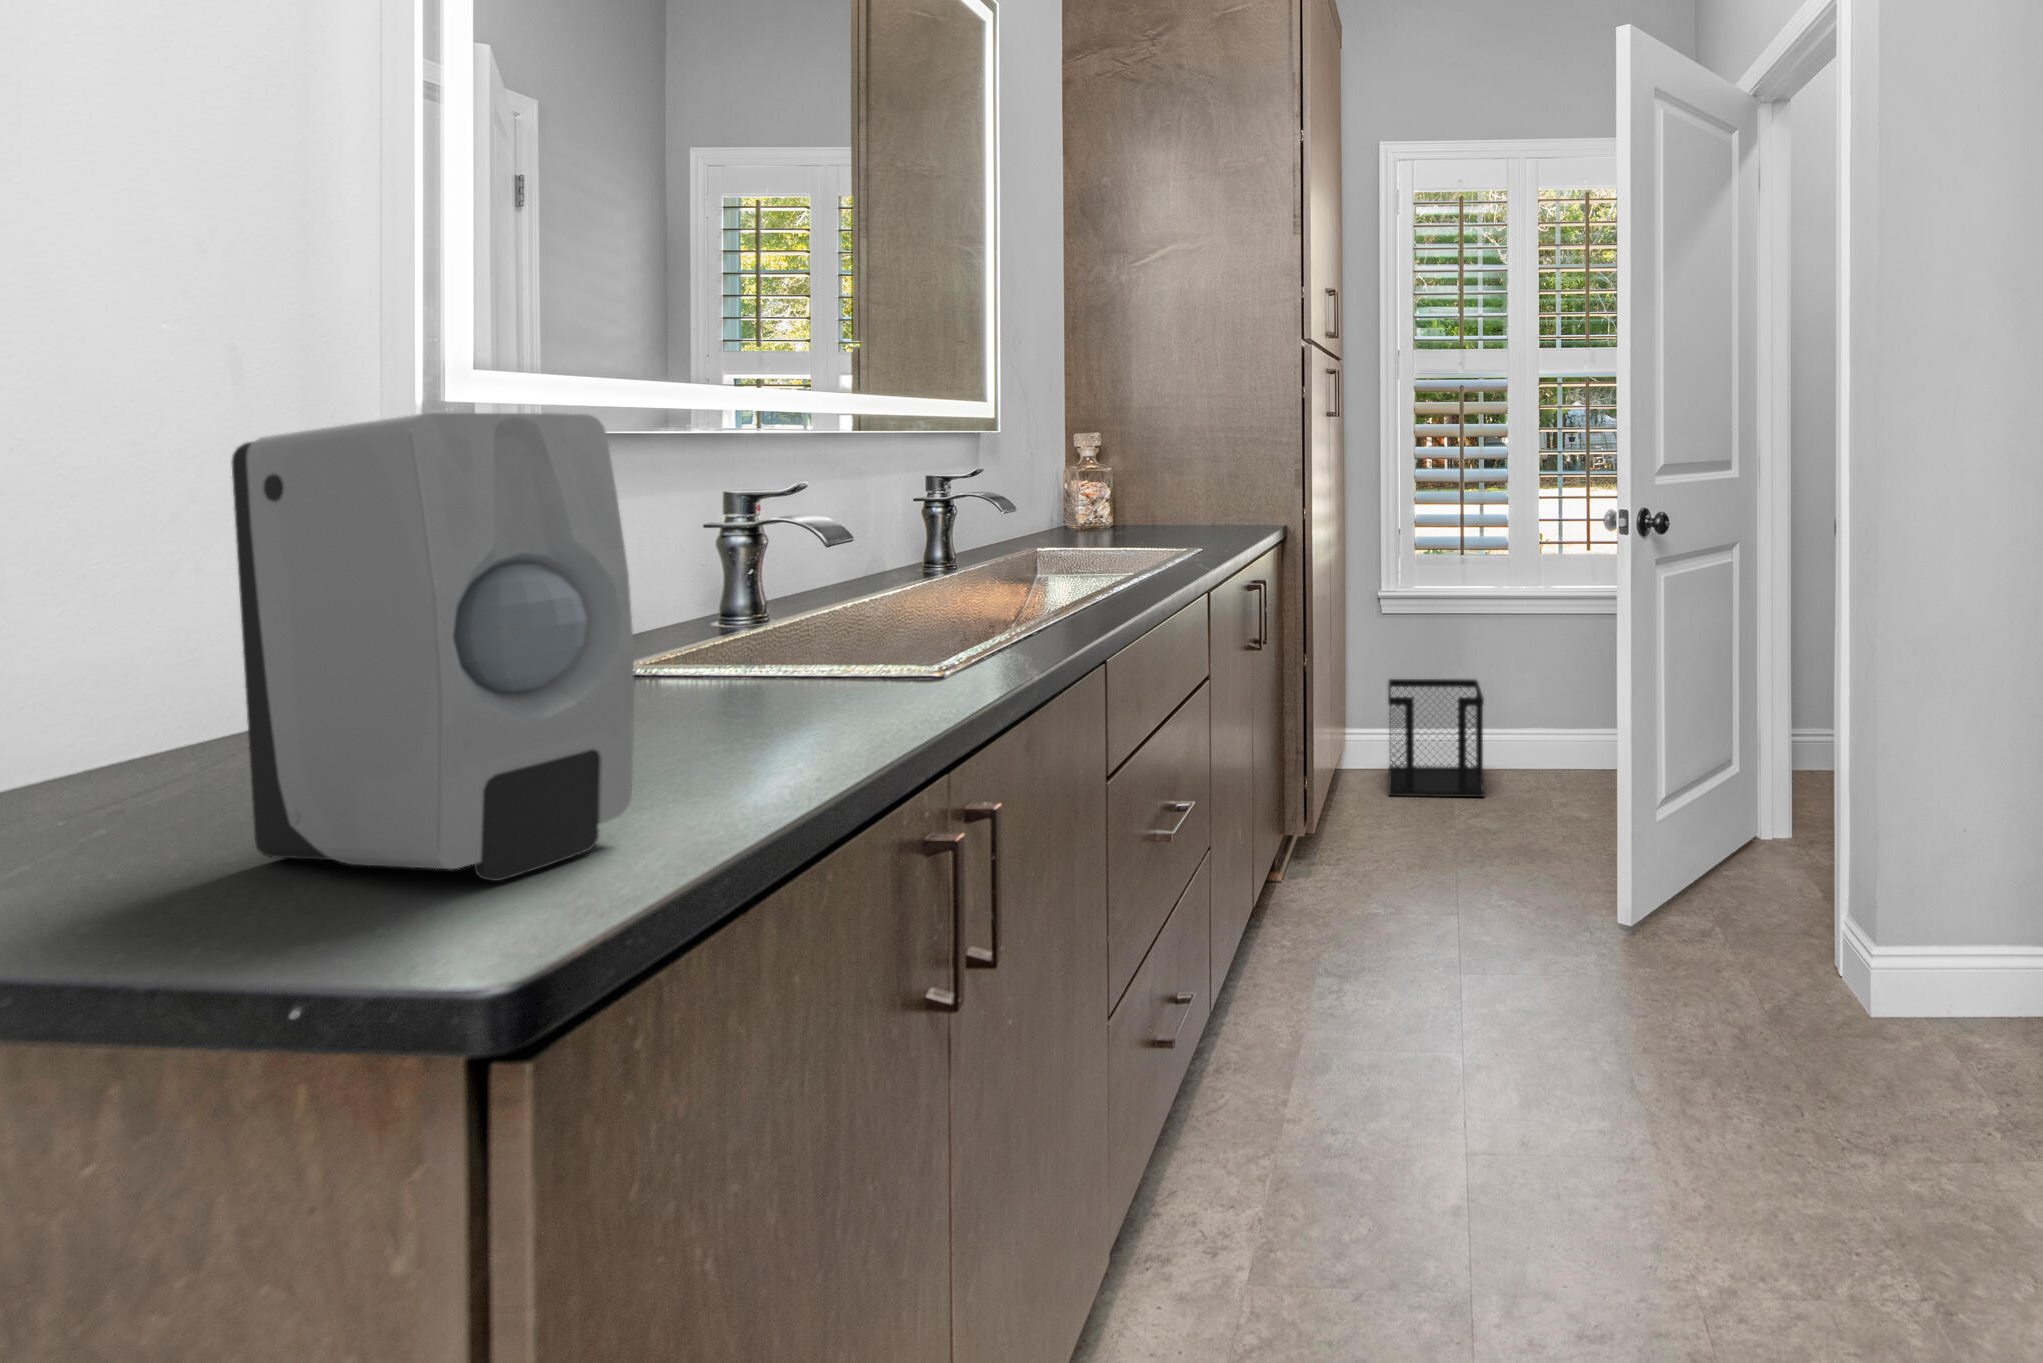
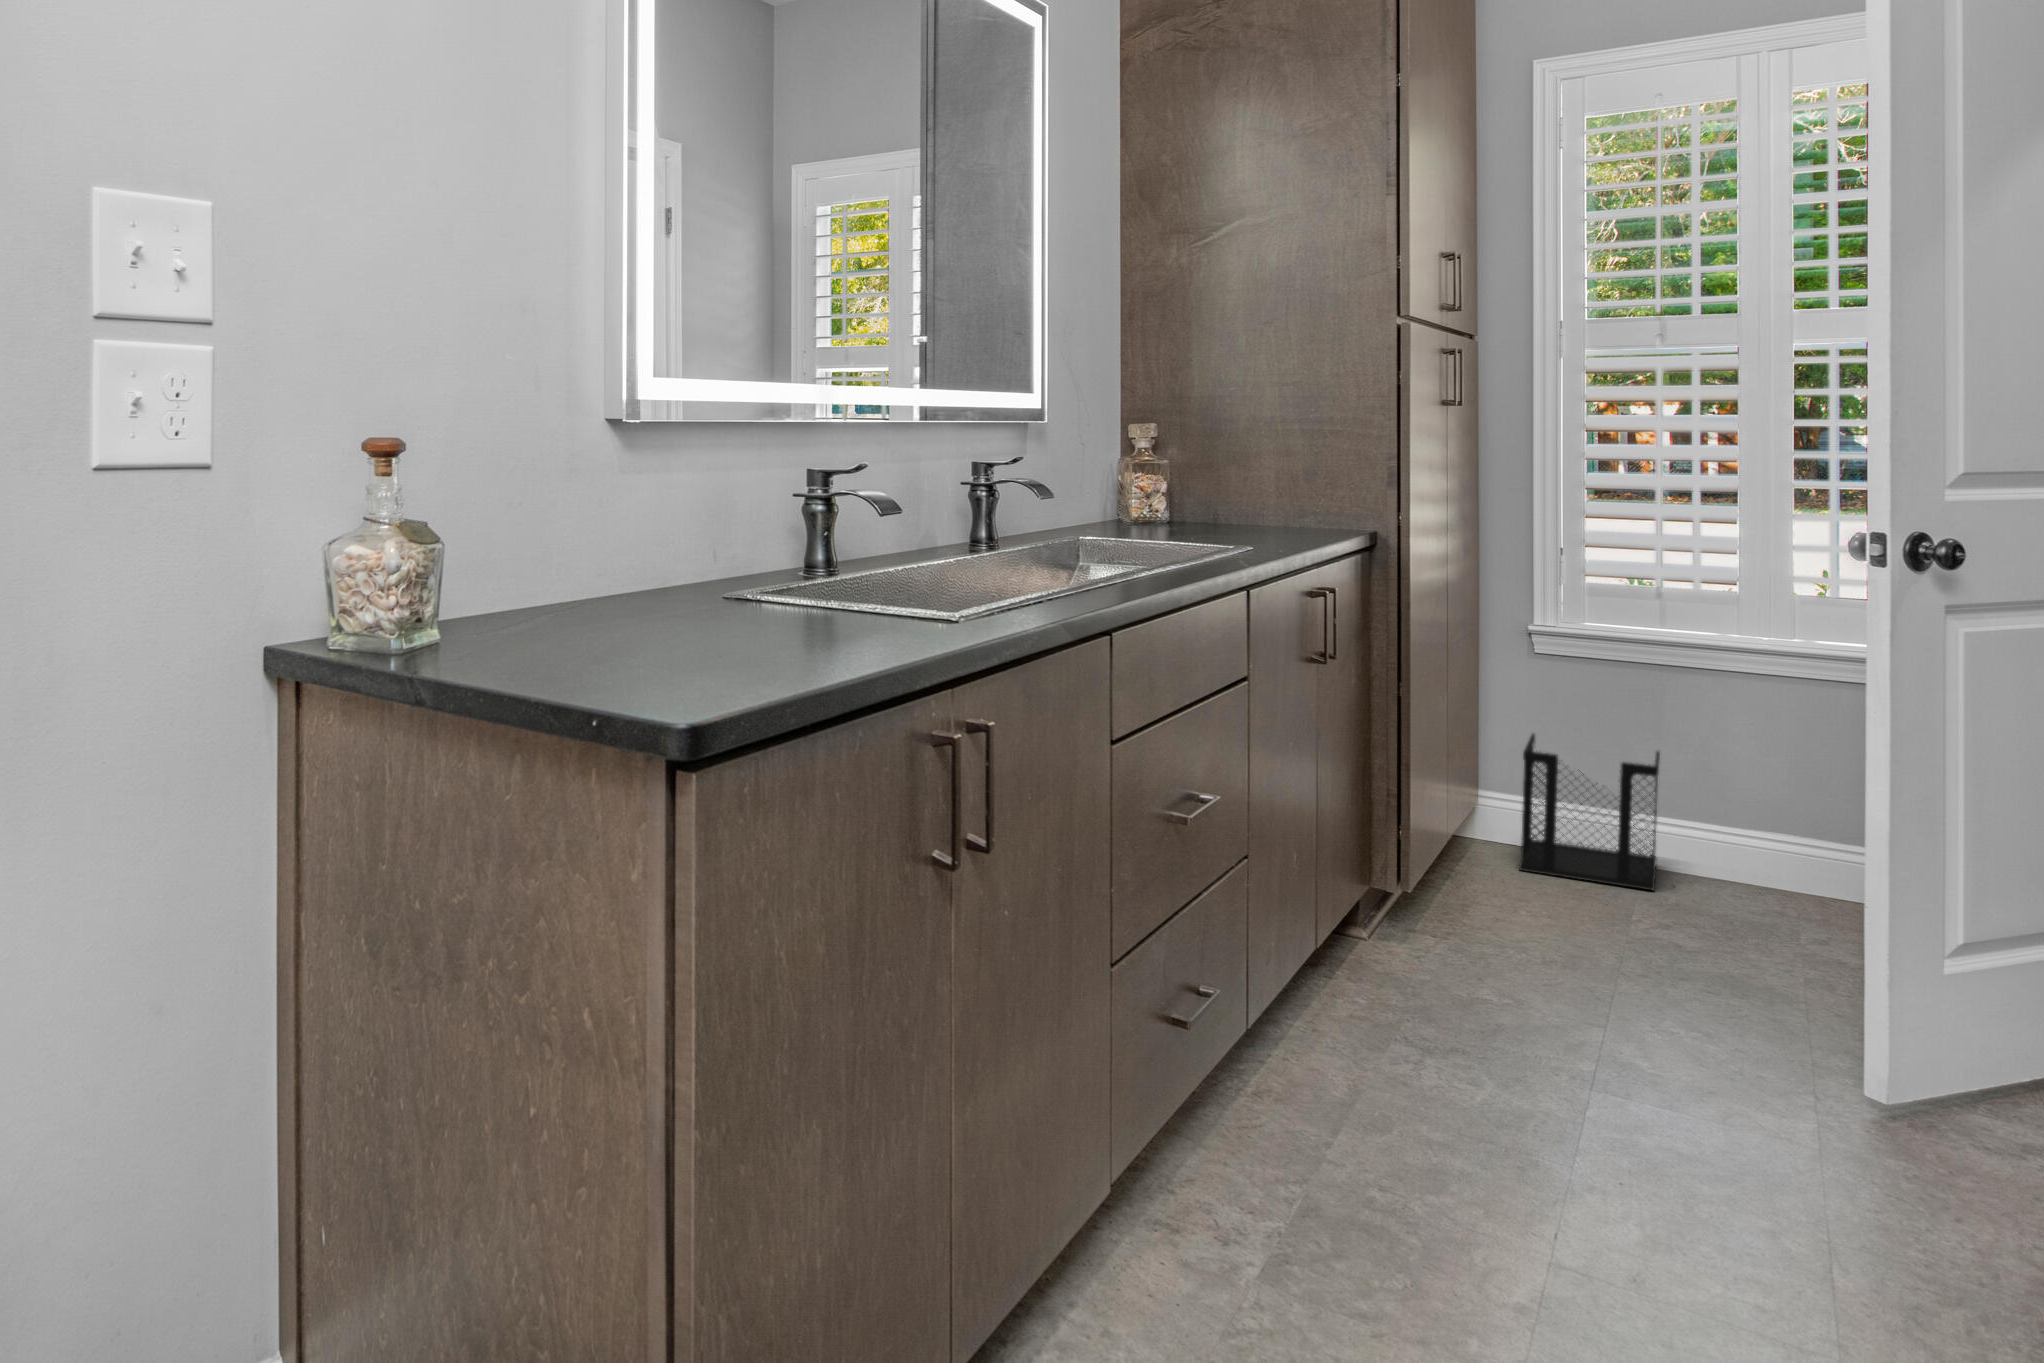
soap dispenser: present [231,413,634,881] -> none [567,422,766,687]

